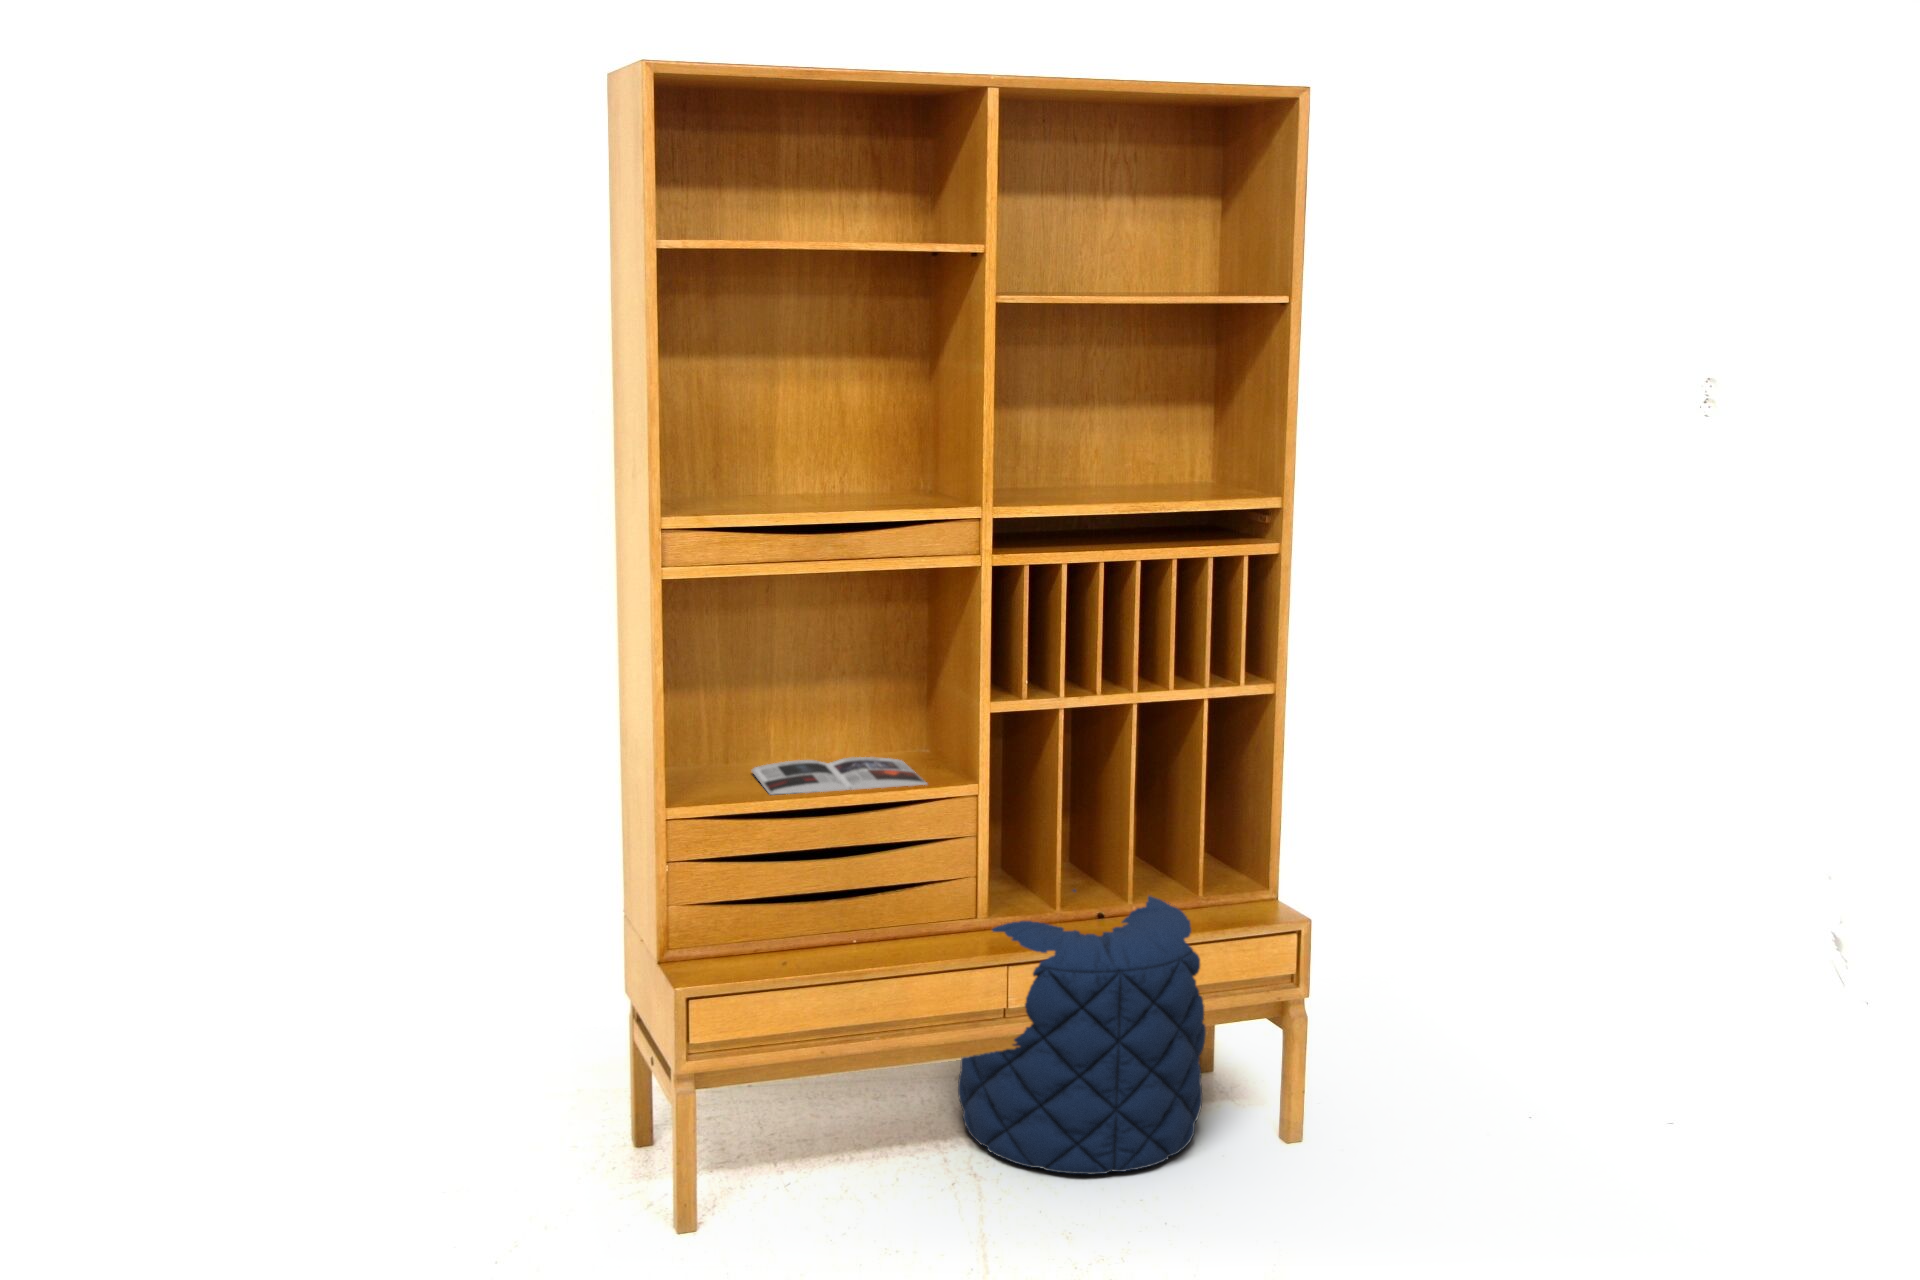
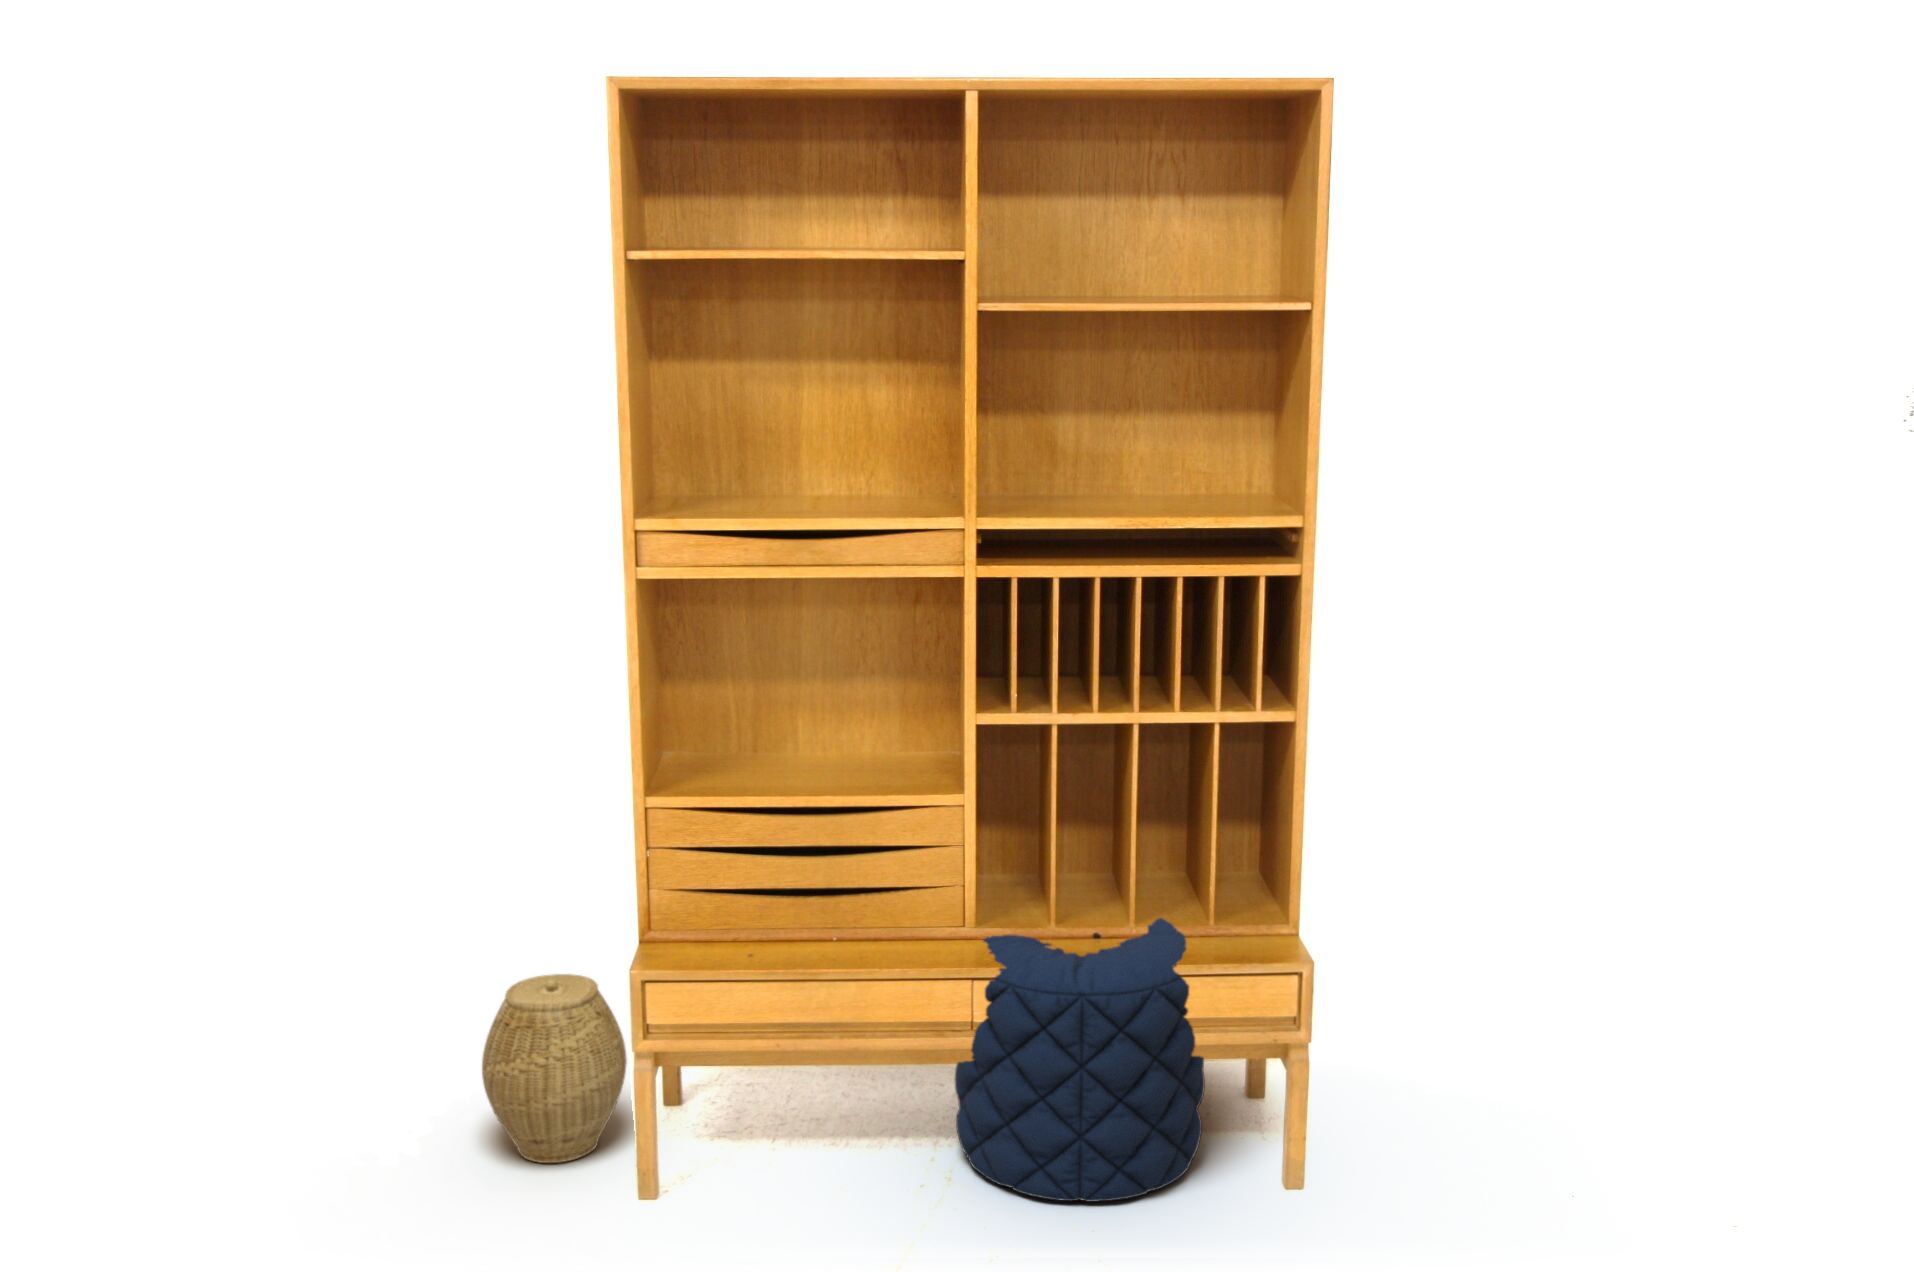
magazine: present [752,757,927,795] -> none [763,760,927,792]
woven basket: none [479,1001,631,1200] -> present [482,974,627,1163]

